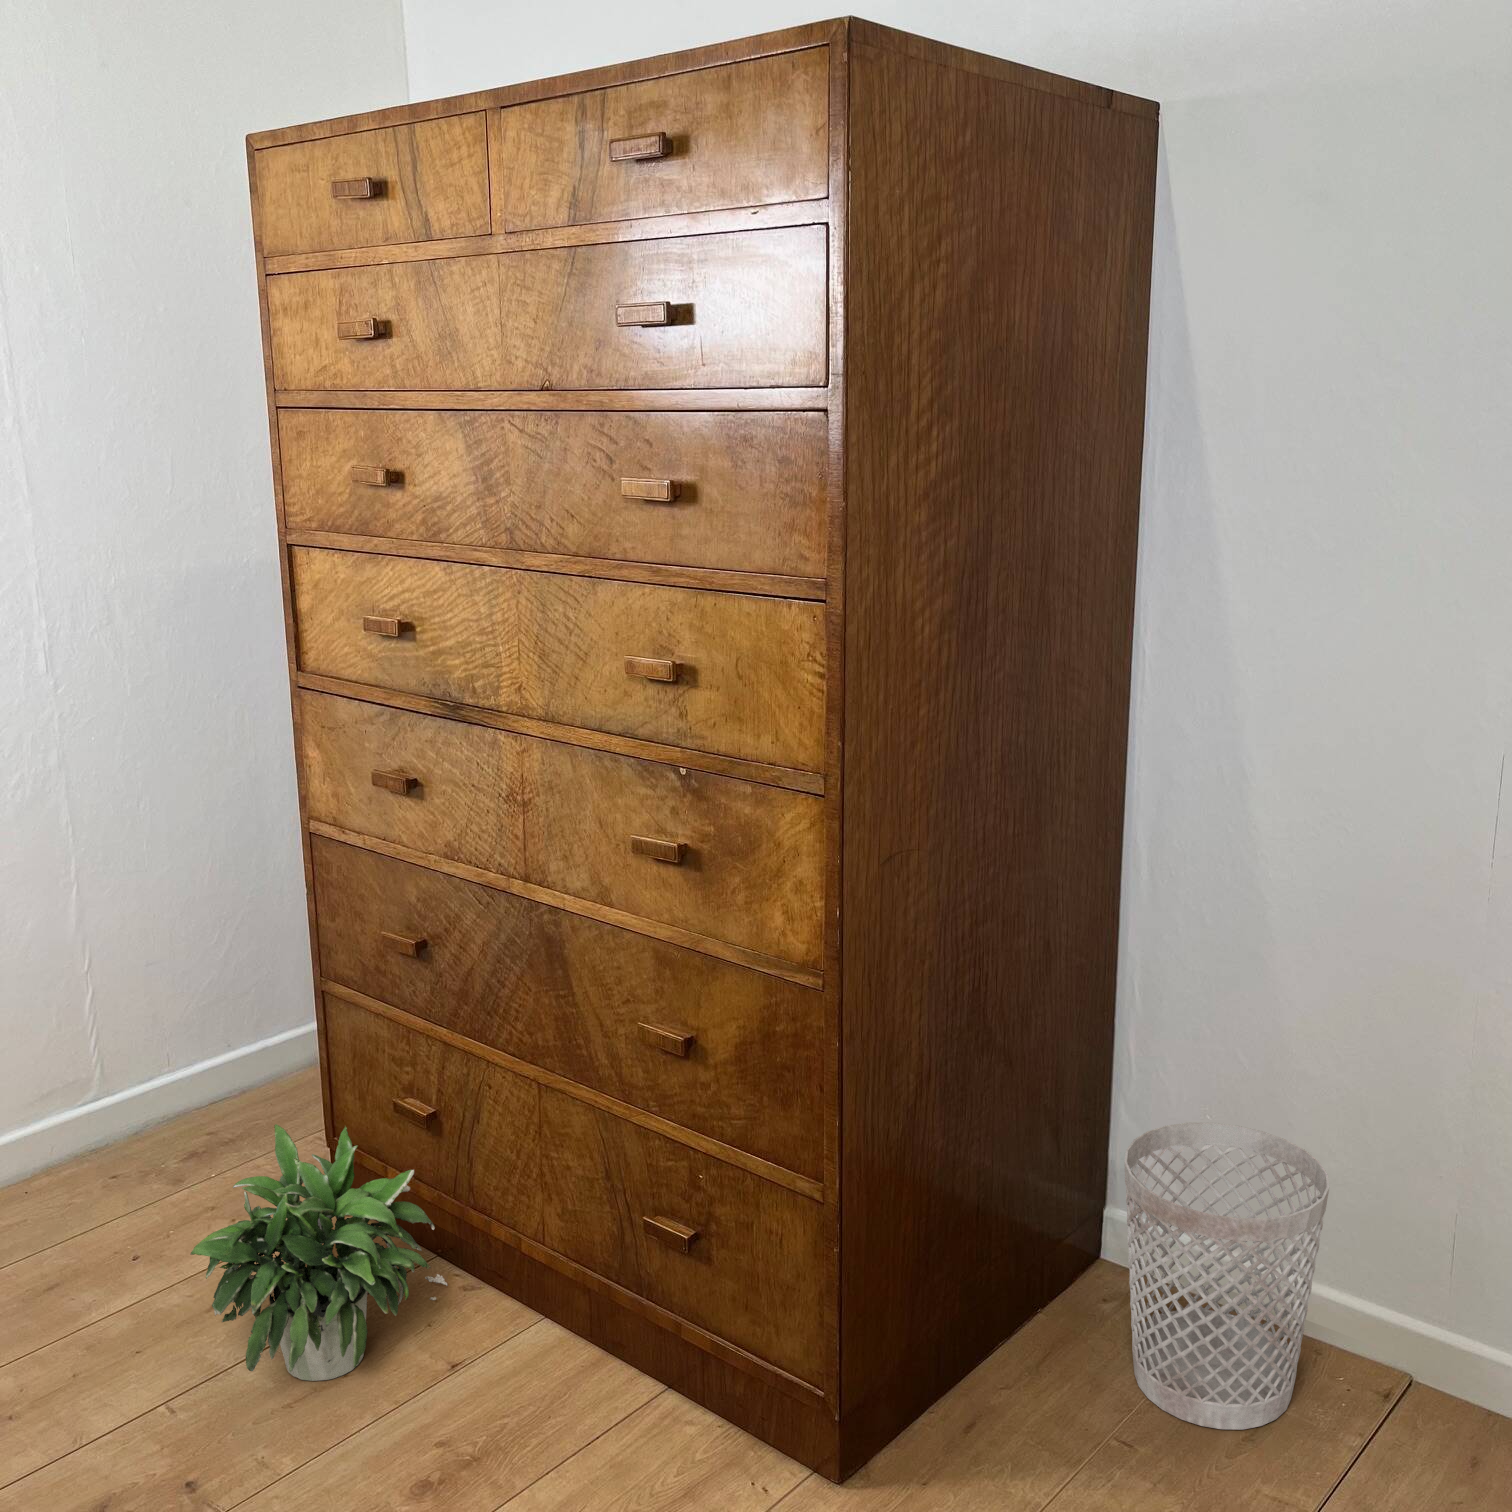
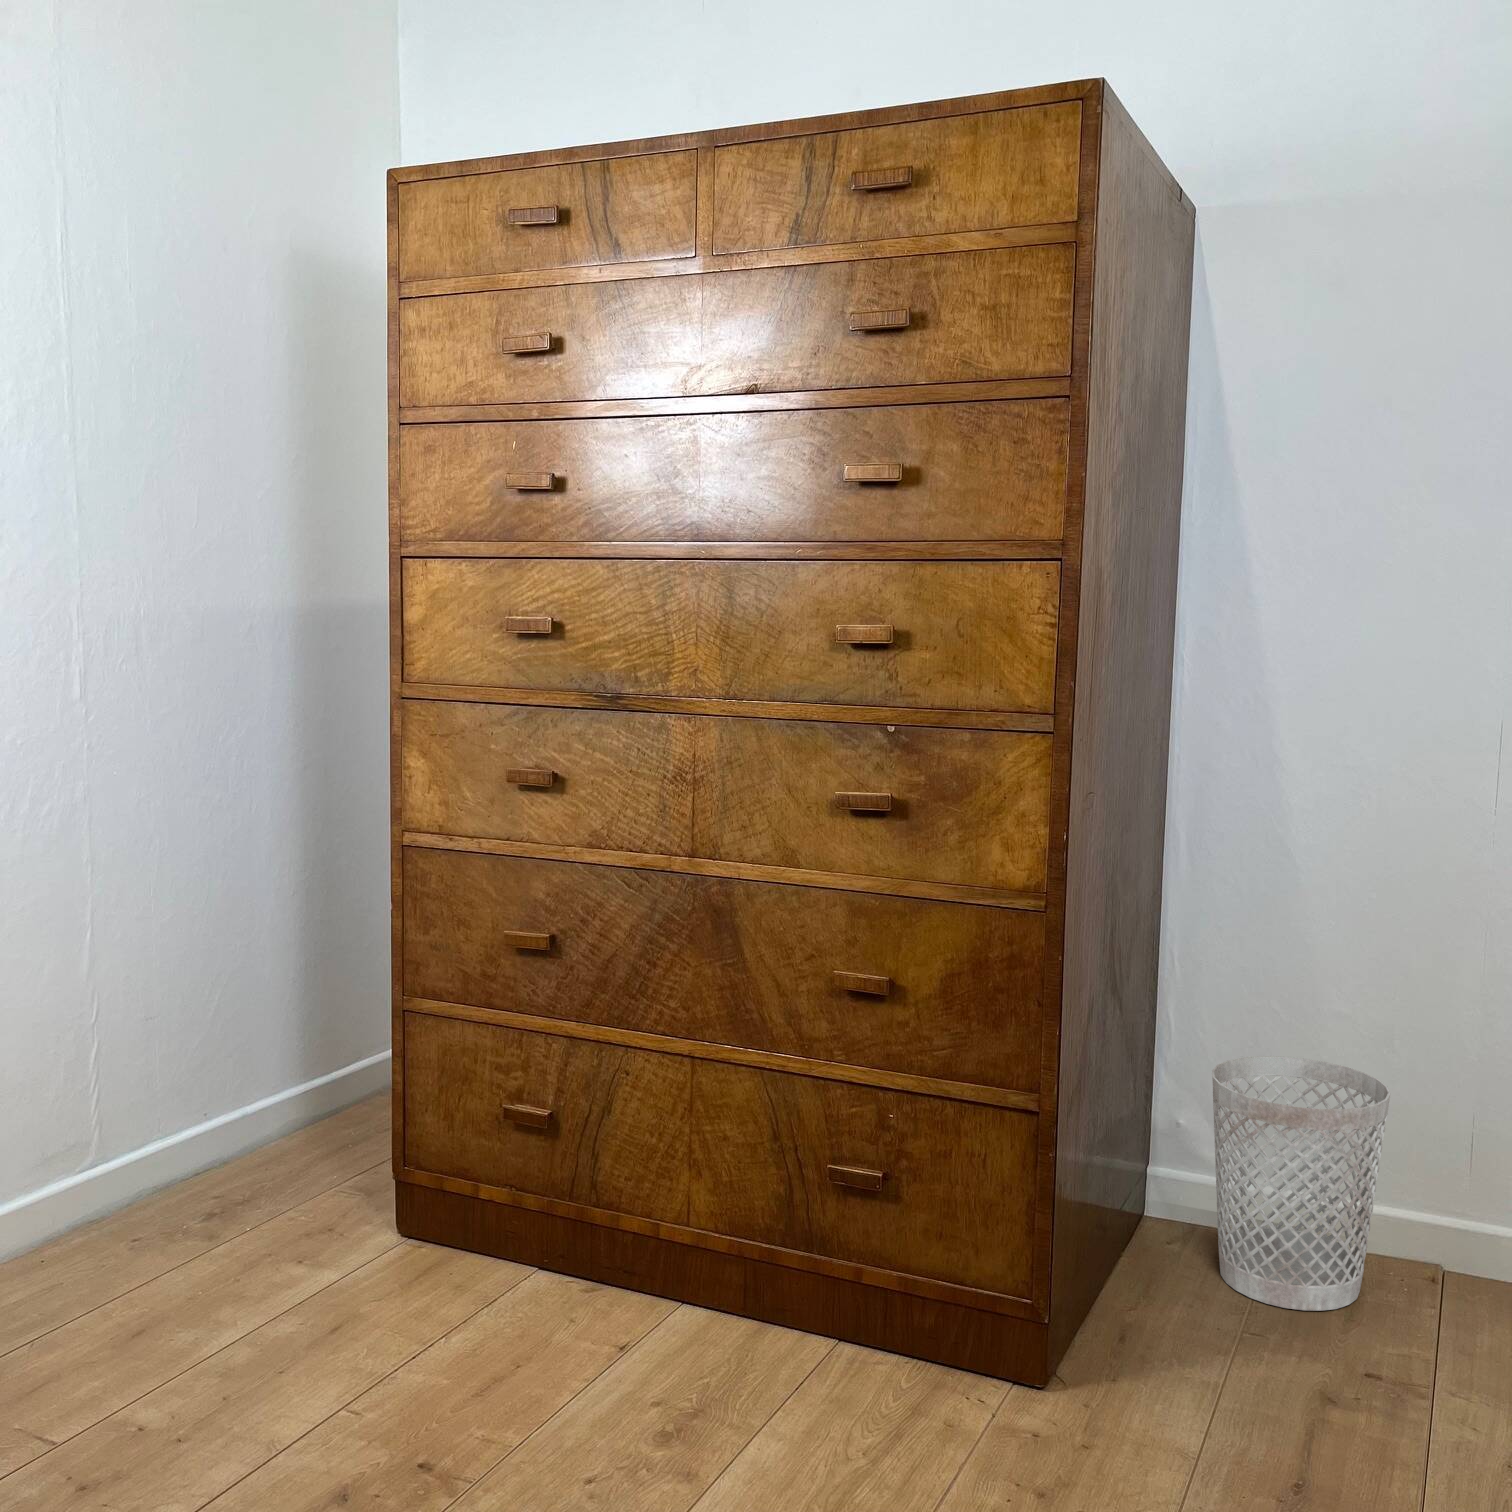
potted plant: present [190,1124,447,1381] -> none [368,1120,595,1377]

